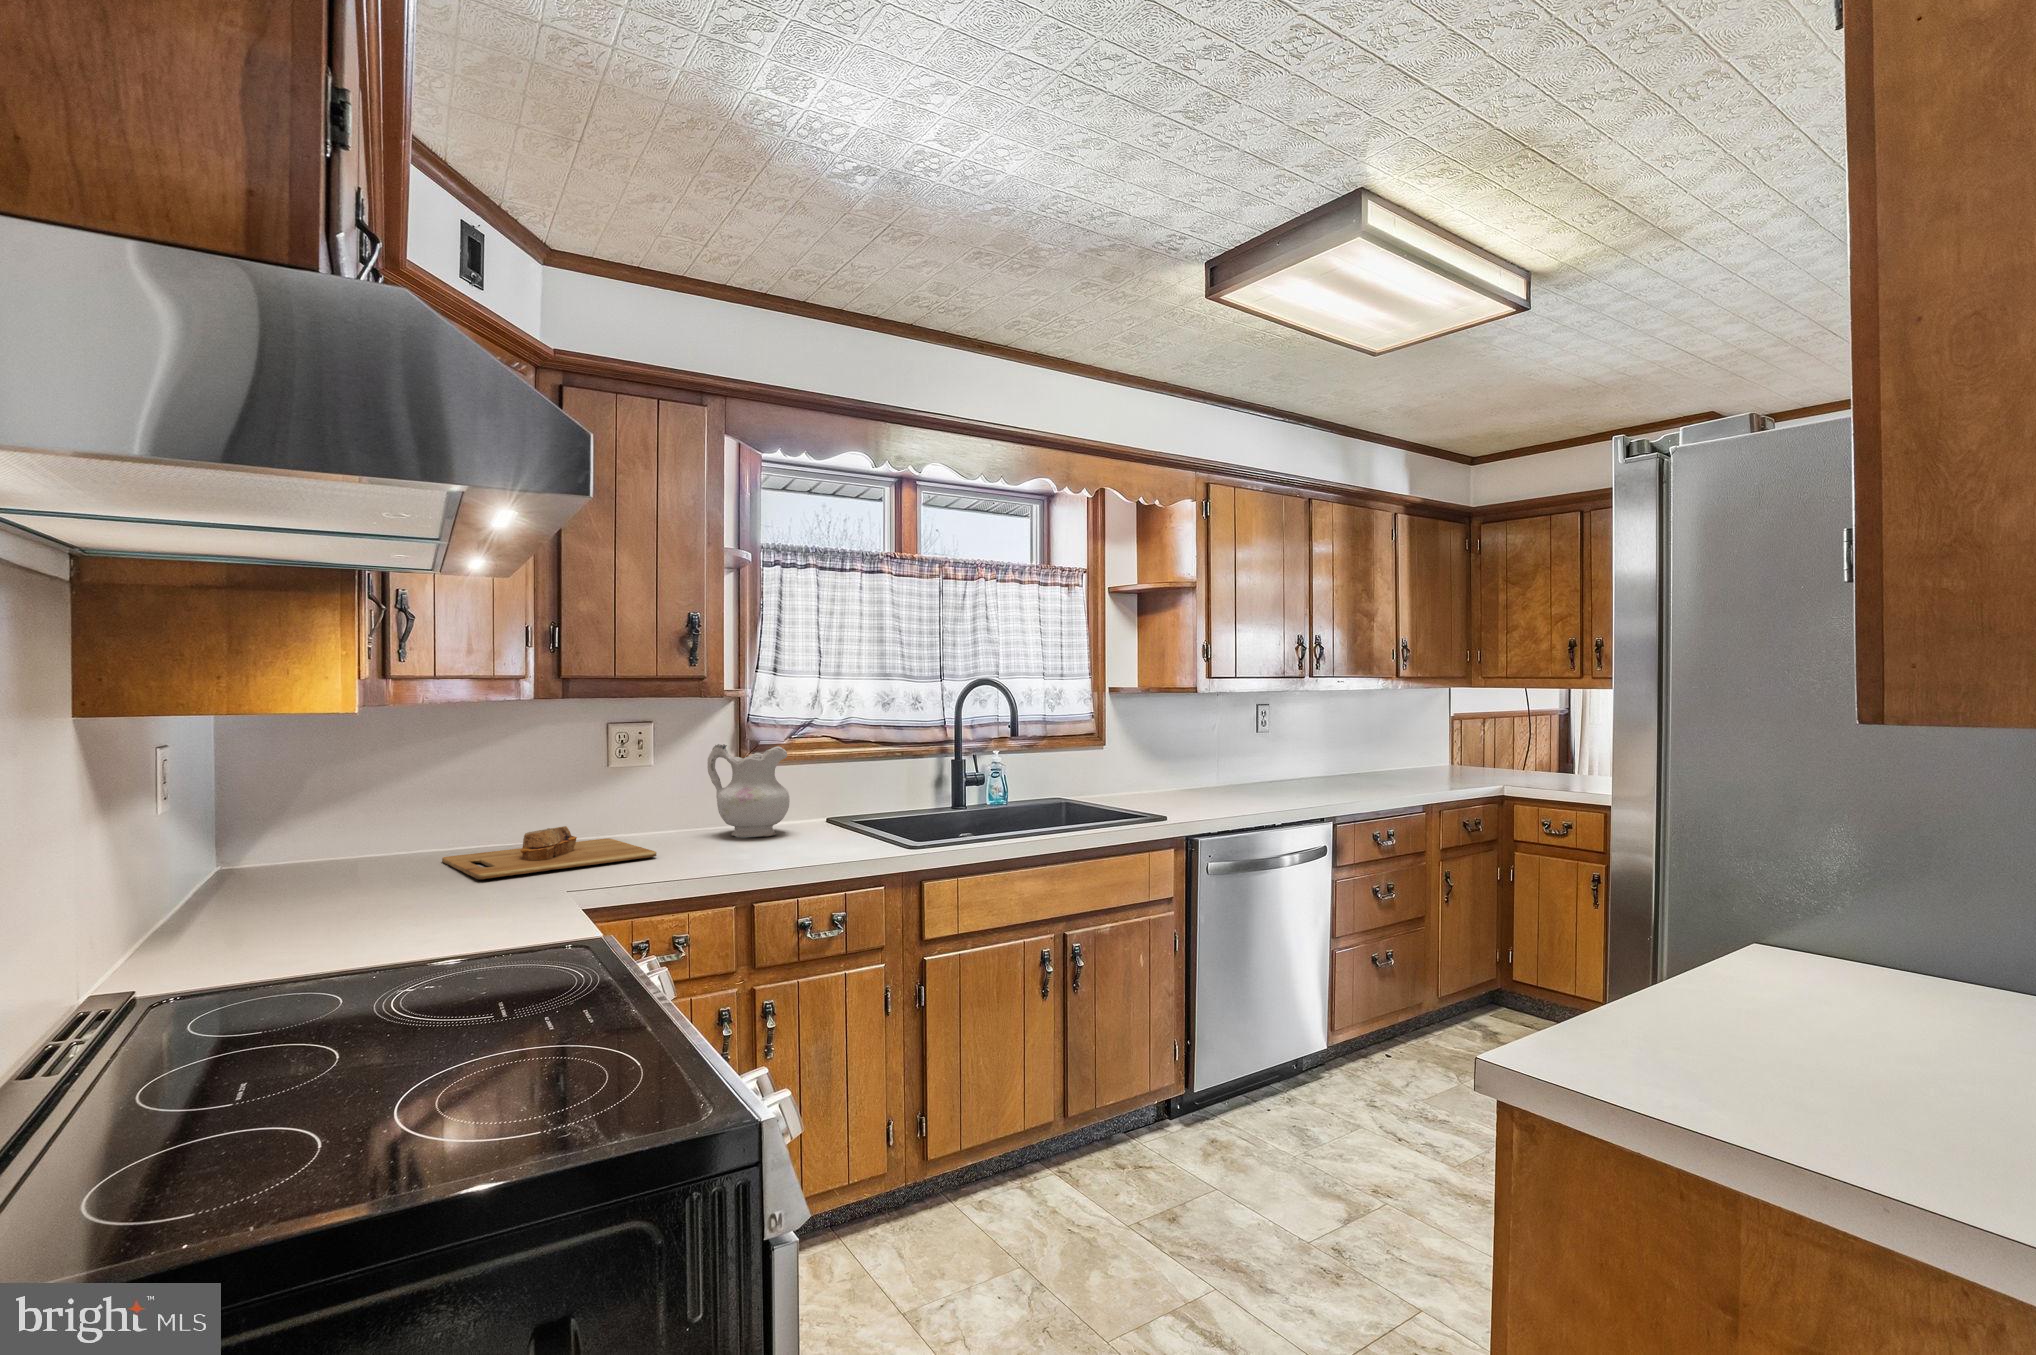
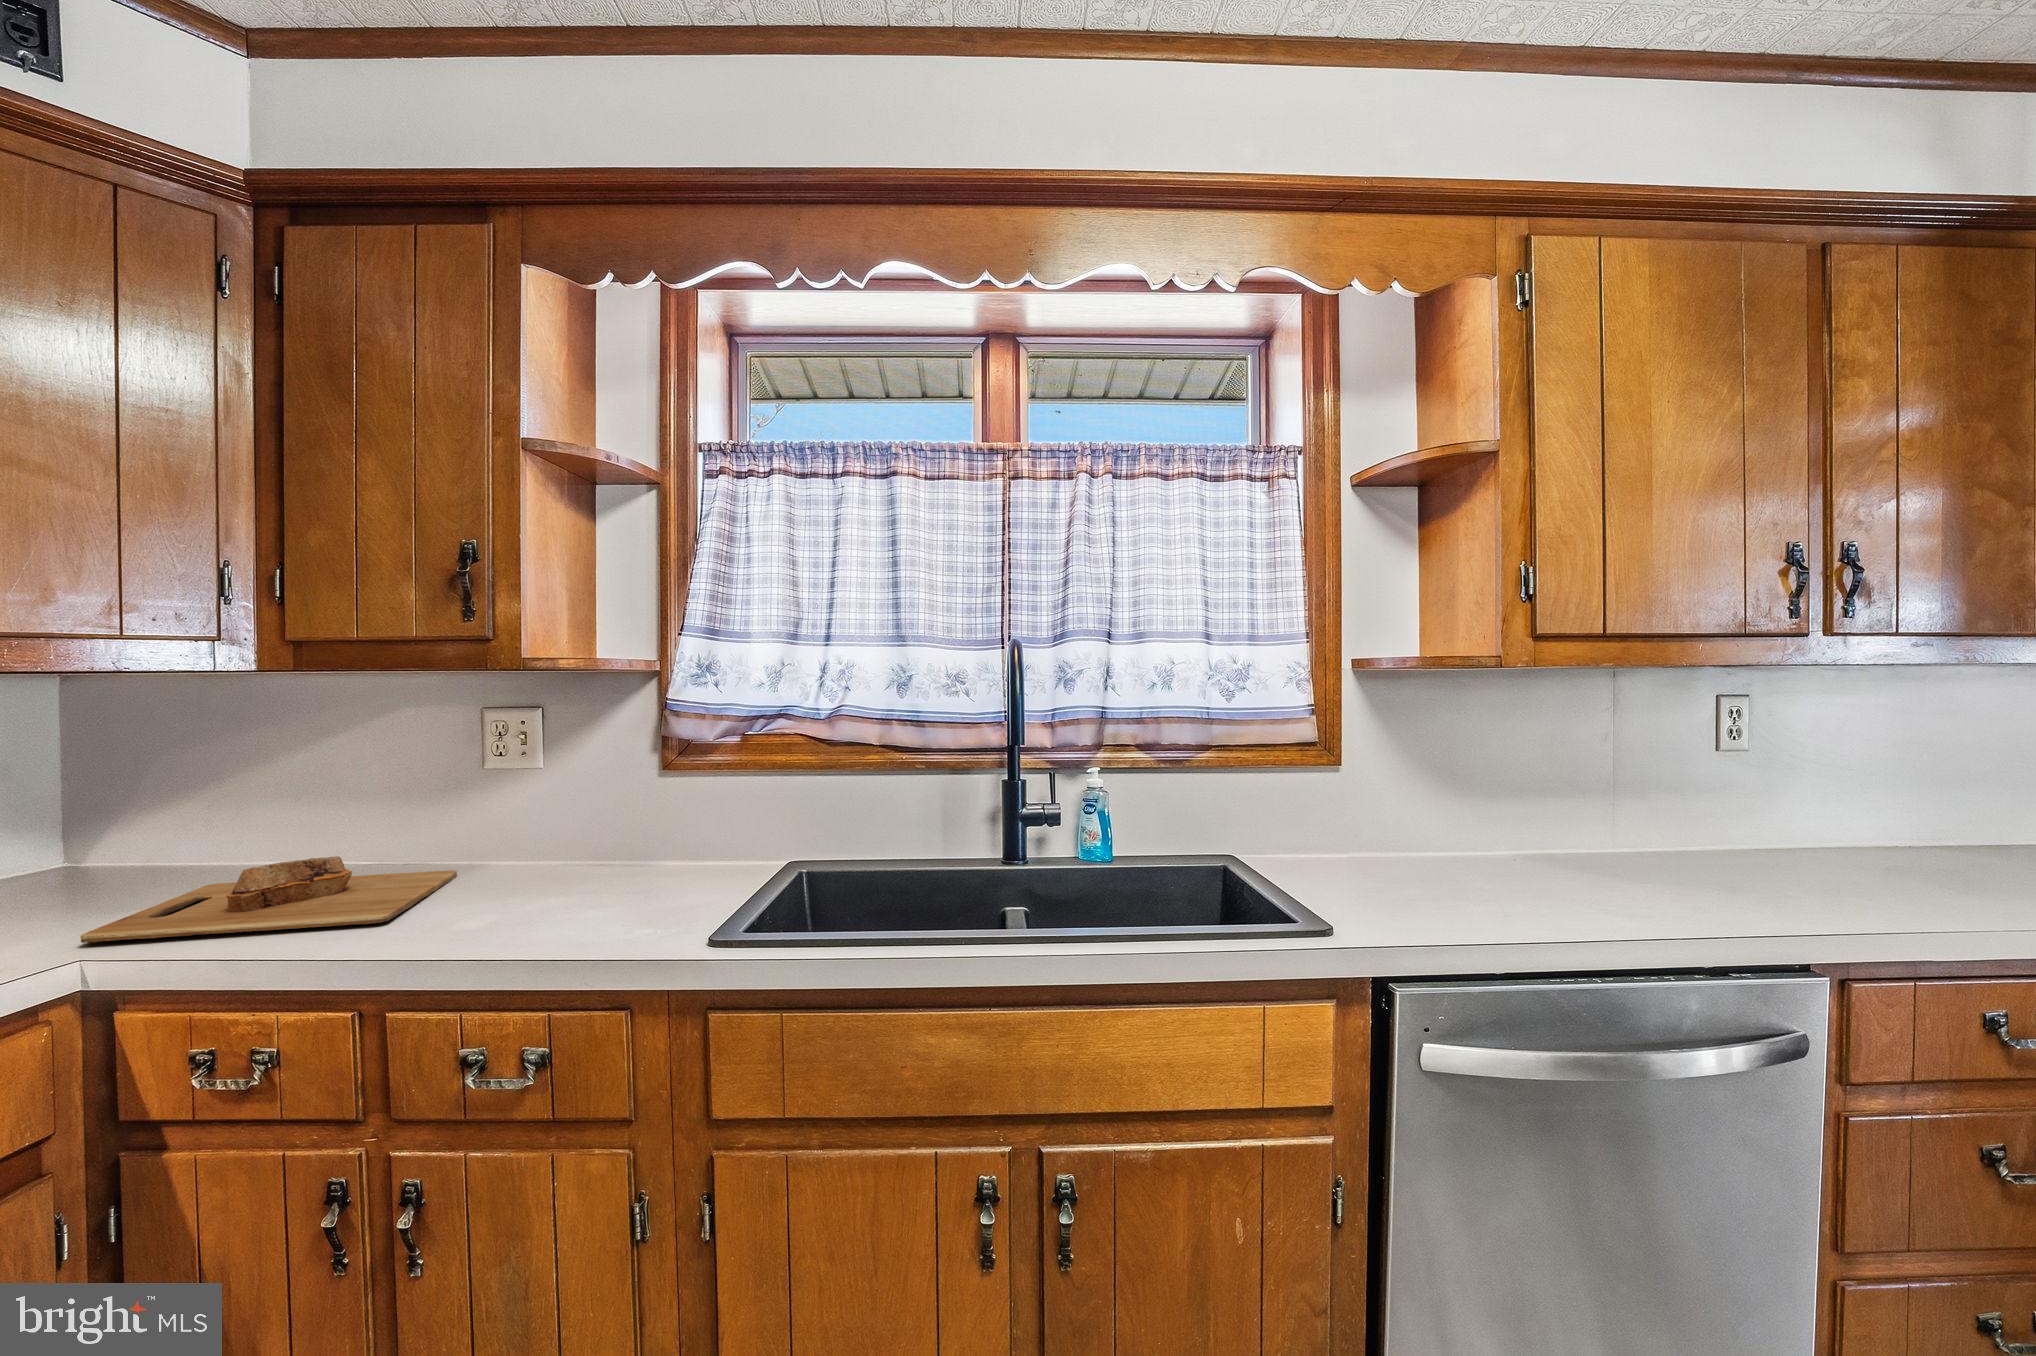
ceramic pitcher: present [707,744,790,837] -> none [573,743,692,894]

